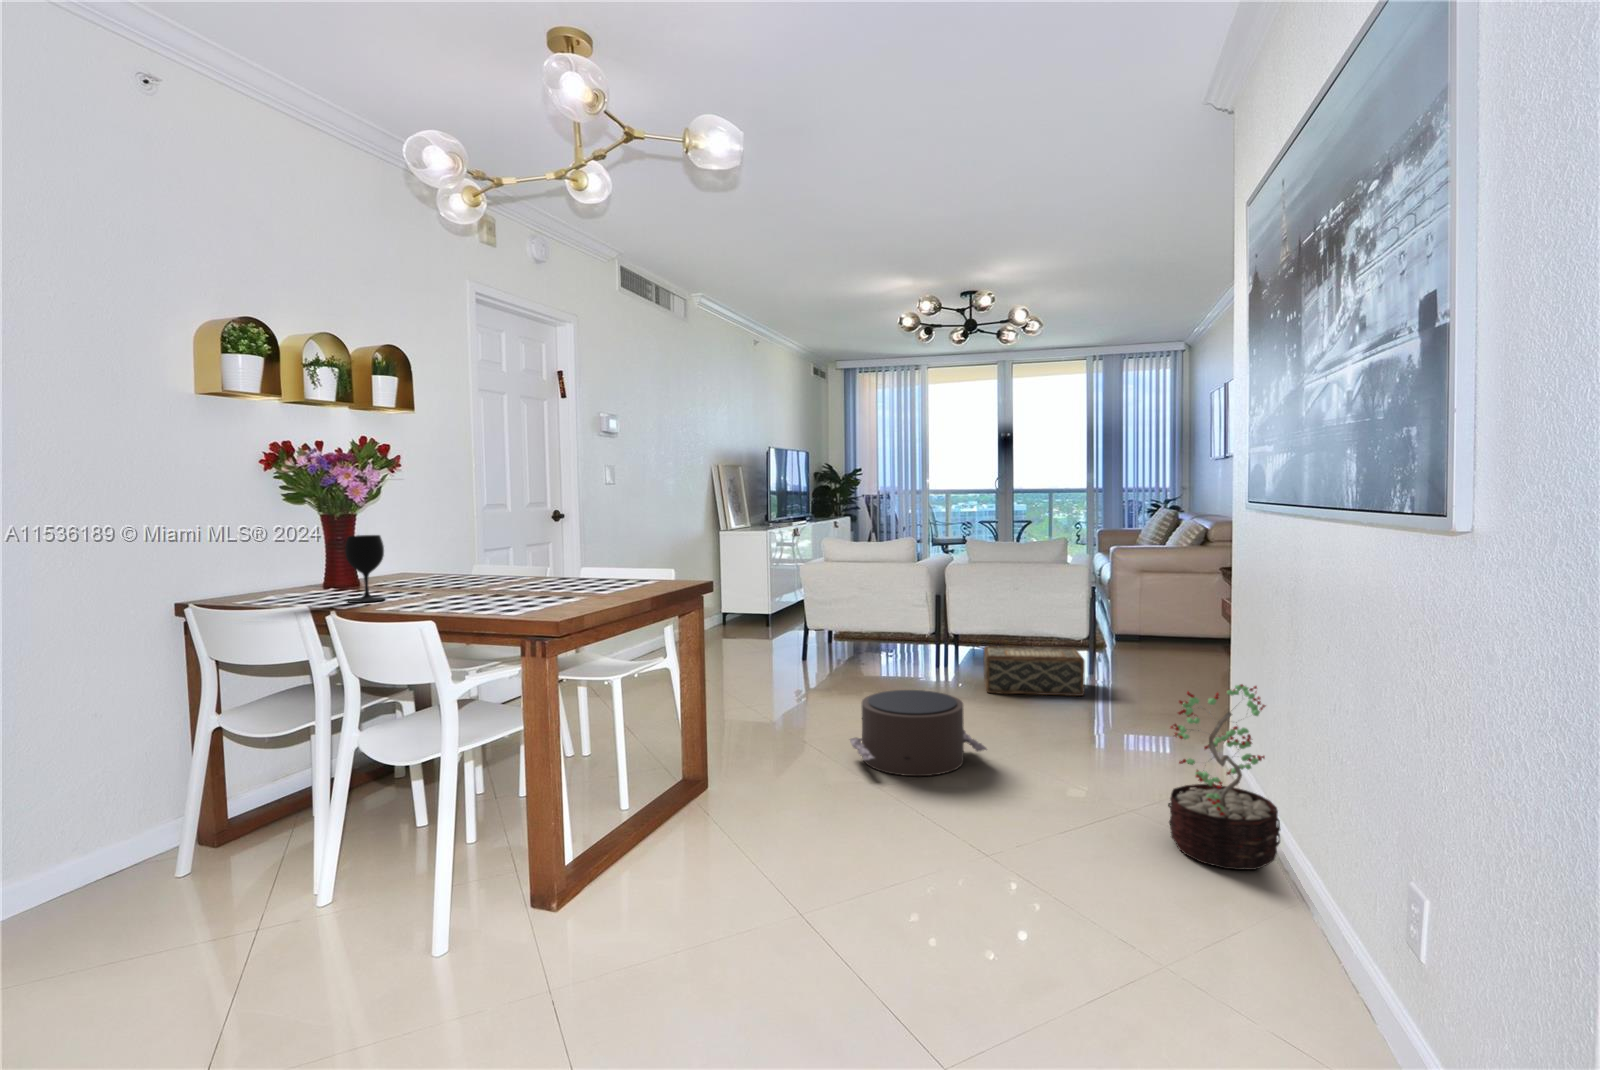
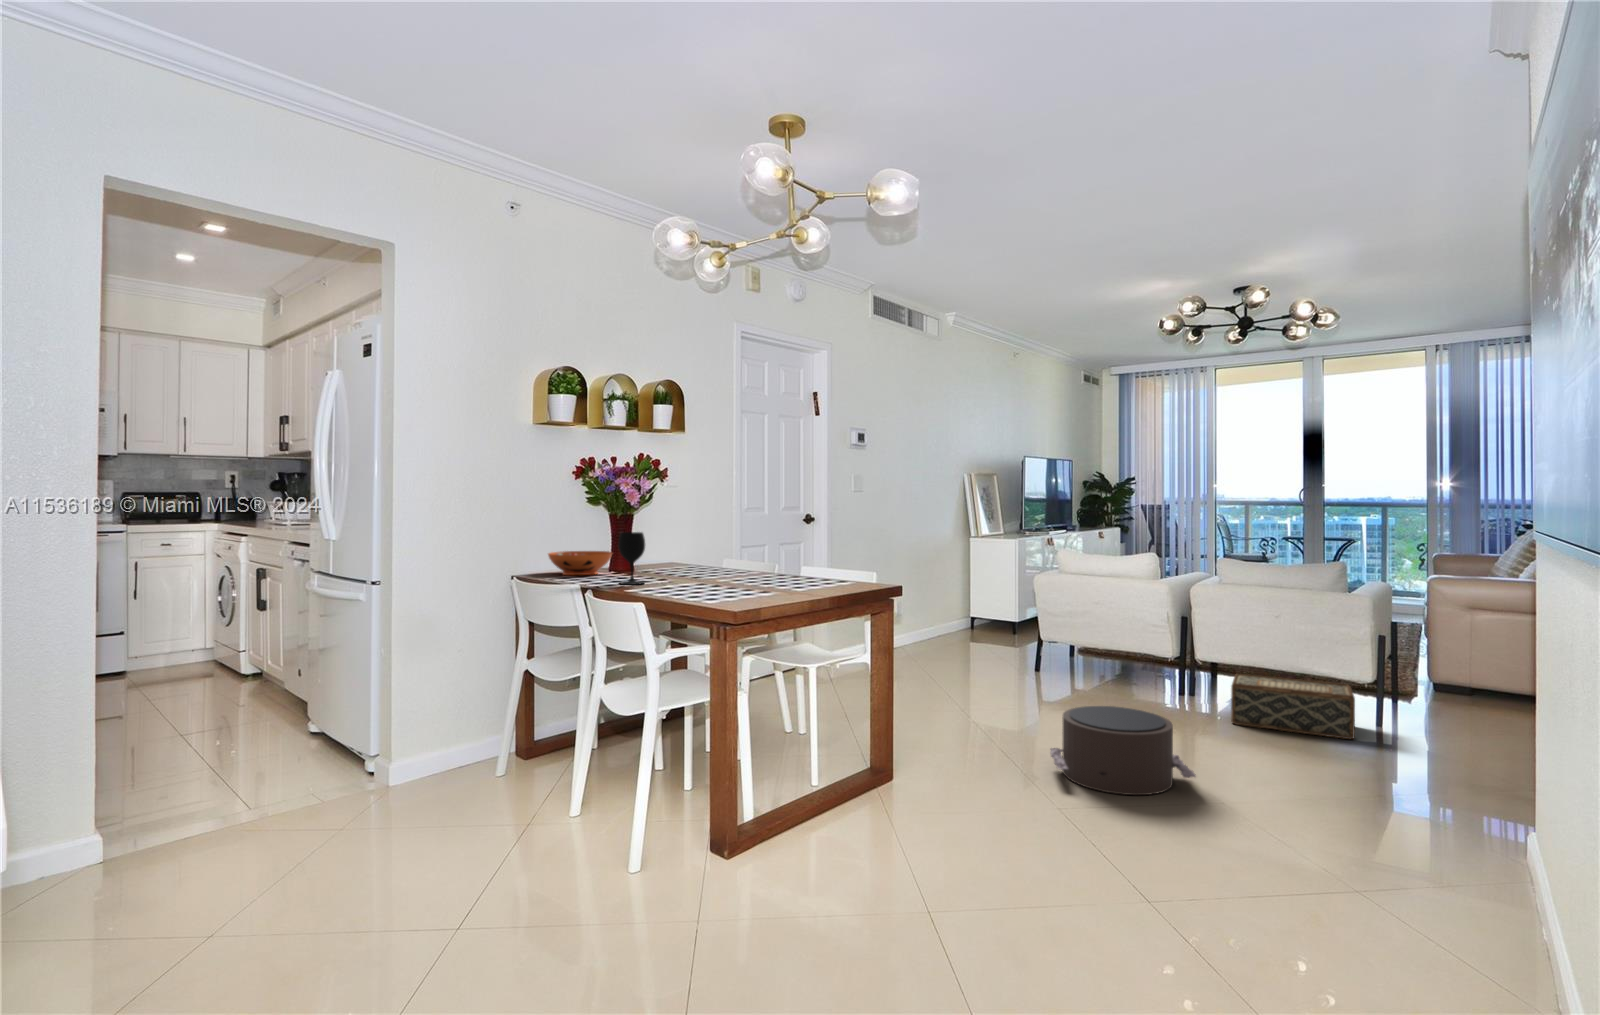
decorative bowl: none [229,561,328,594] -> present [548,551,612,575]
decorative plant: present [1168,684,1281,870] -> none [1379,732,1525,946]

